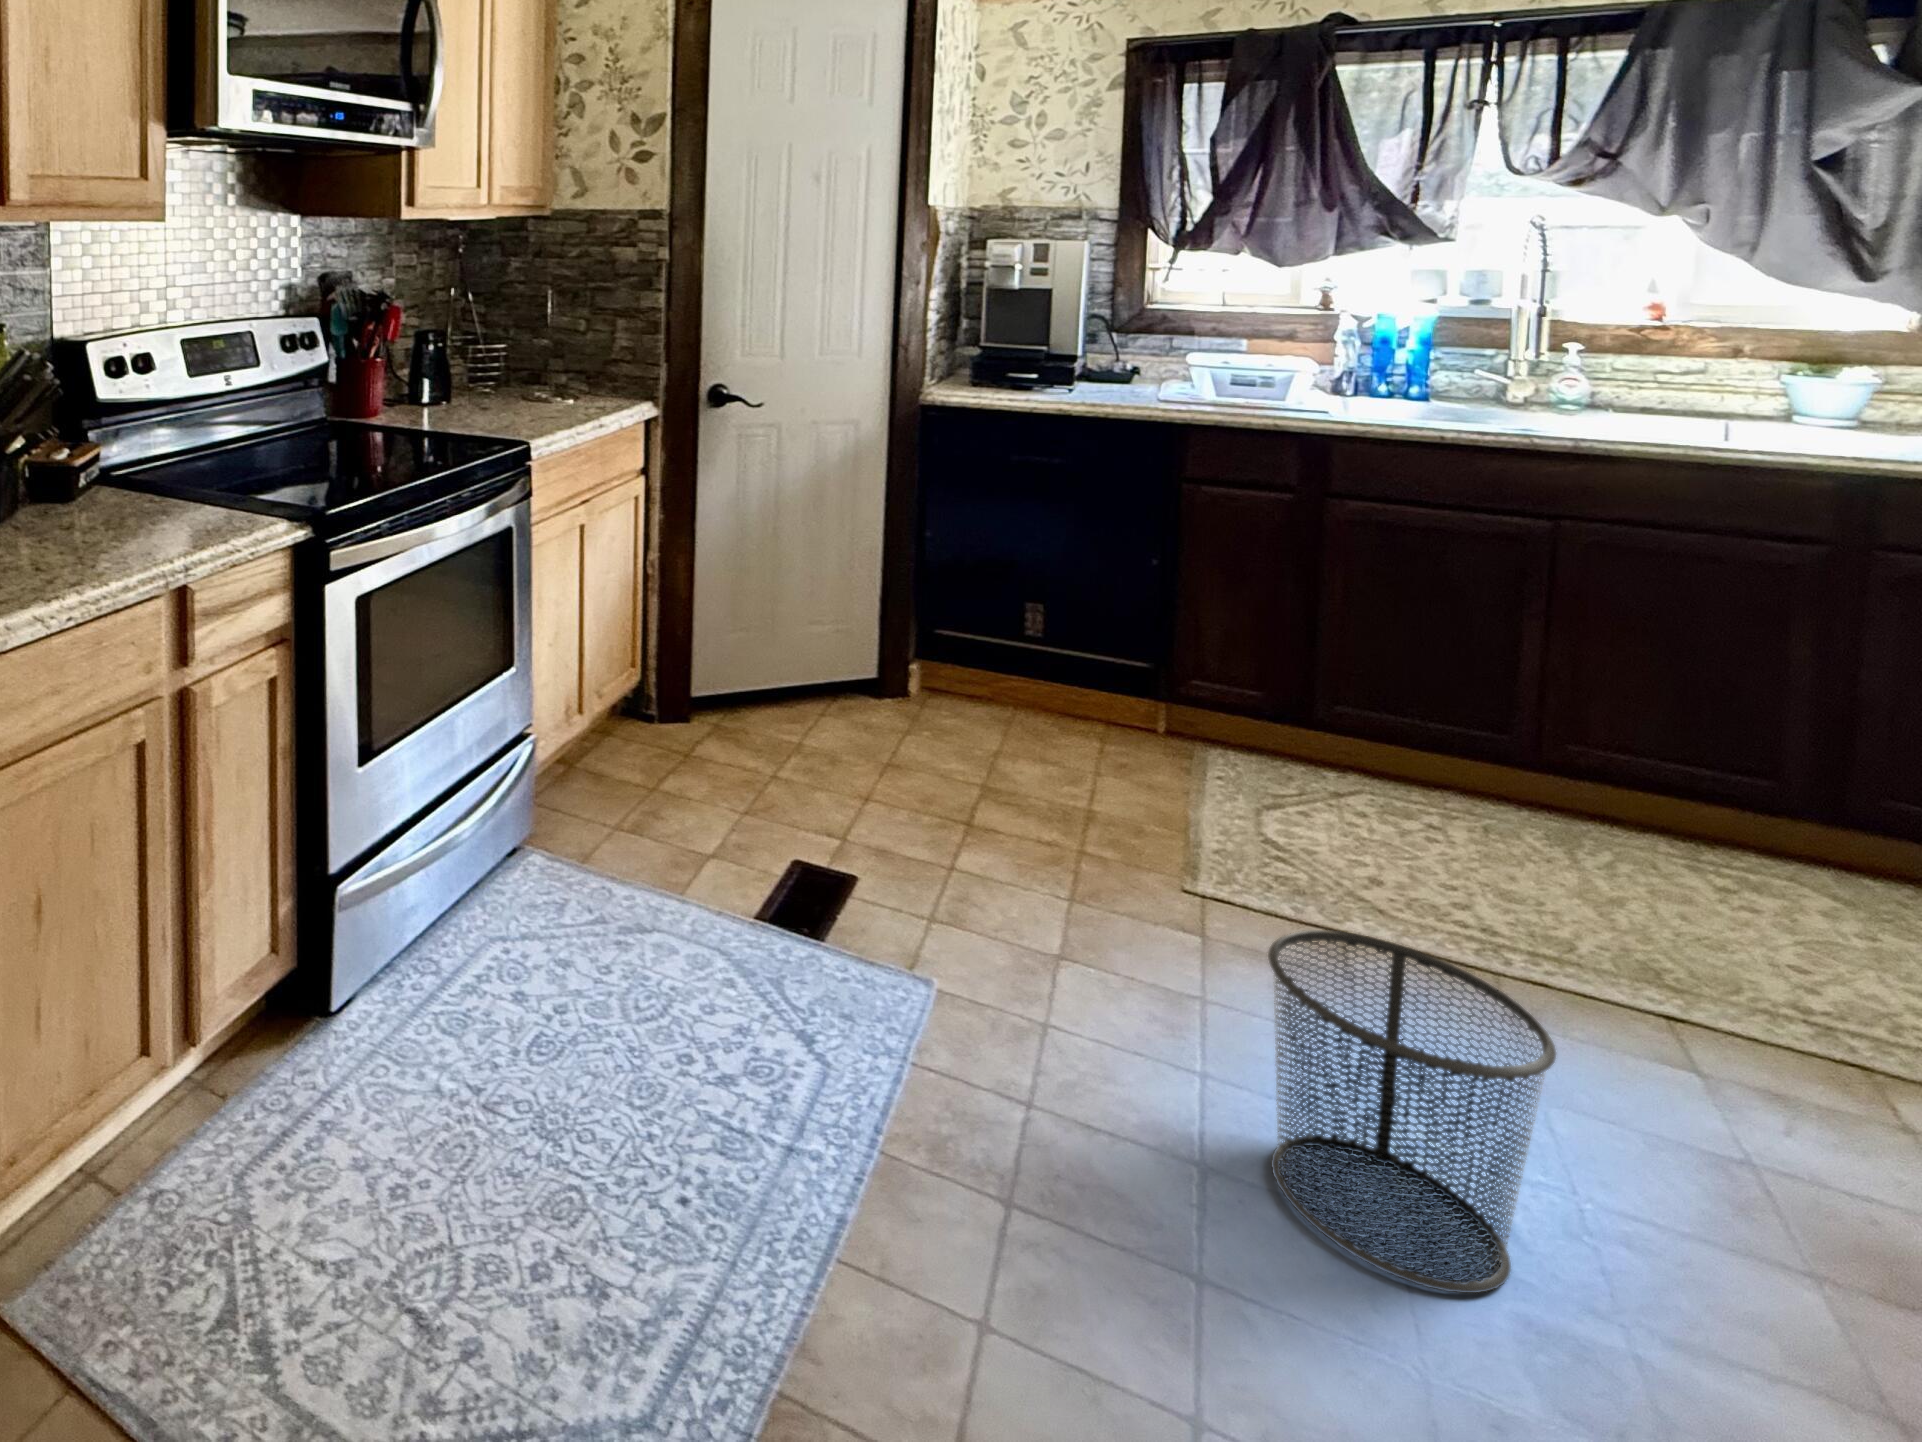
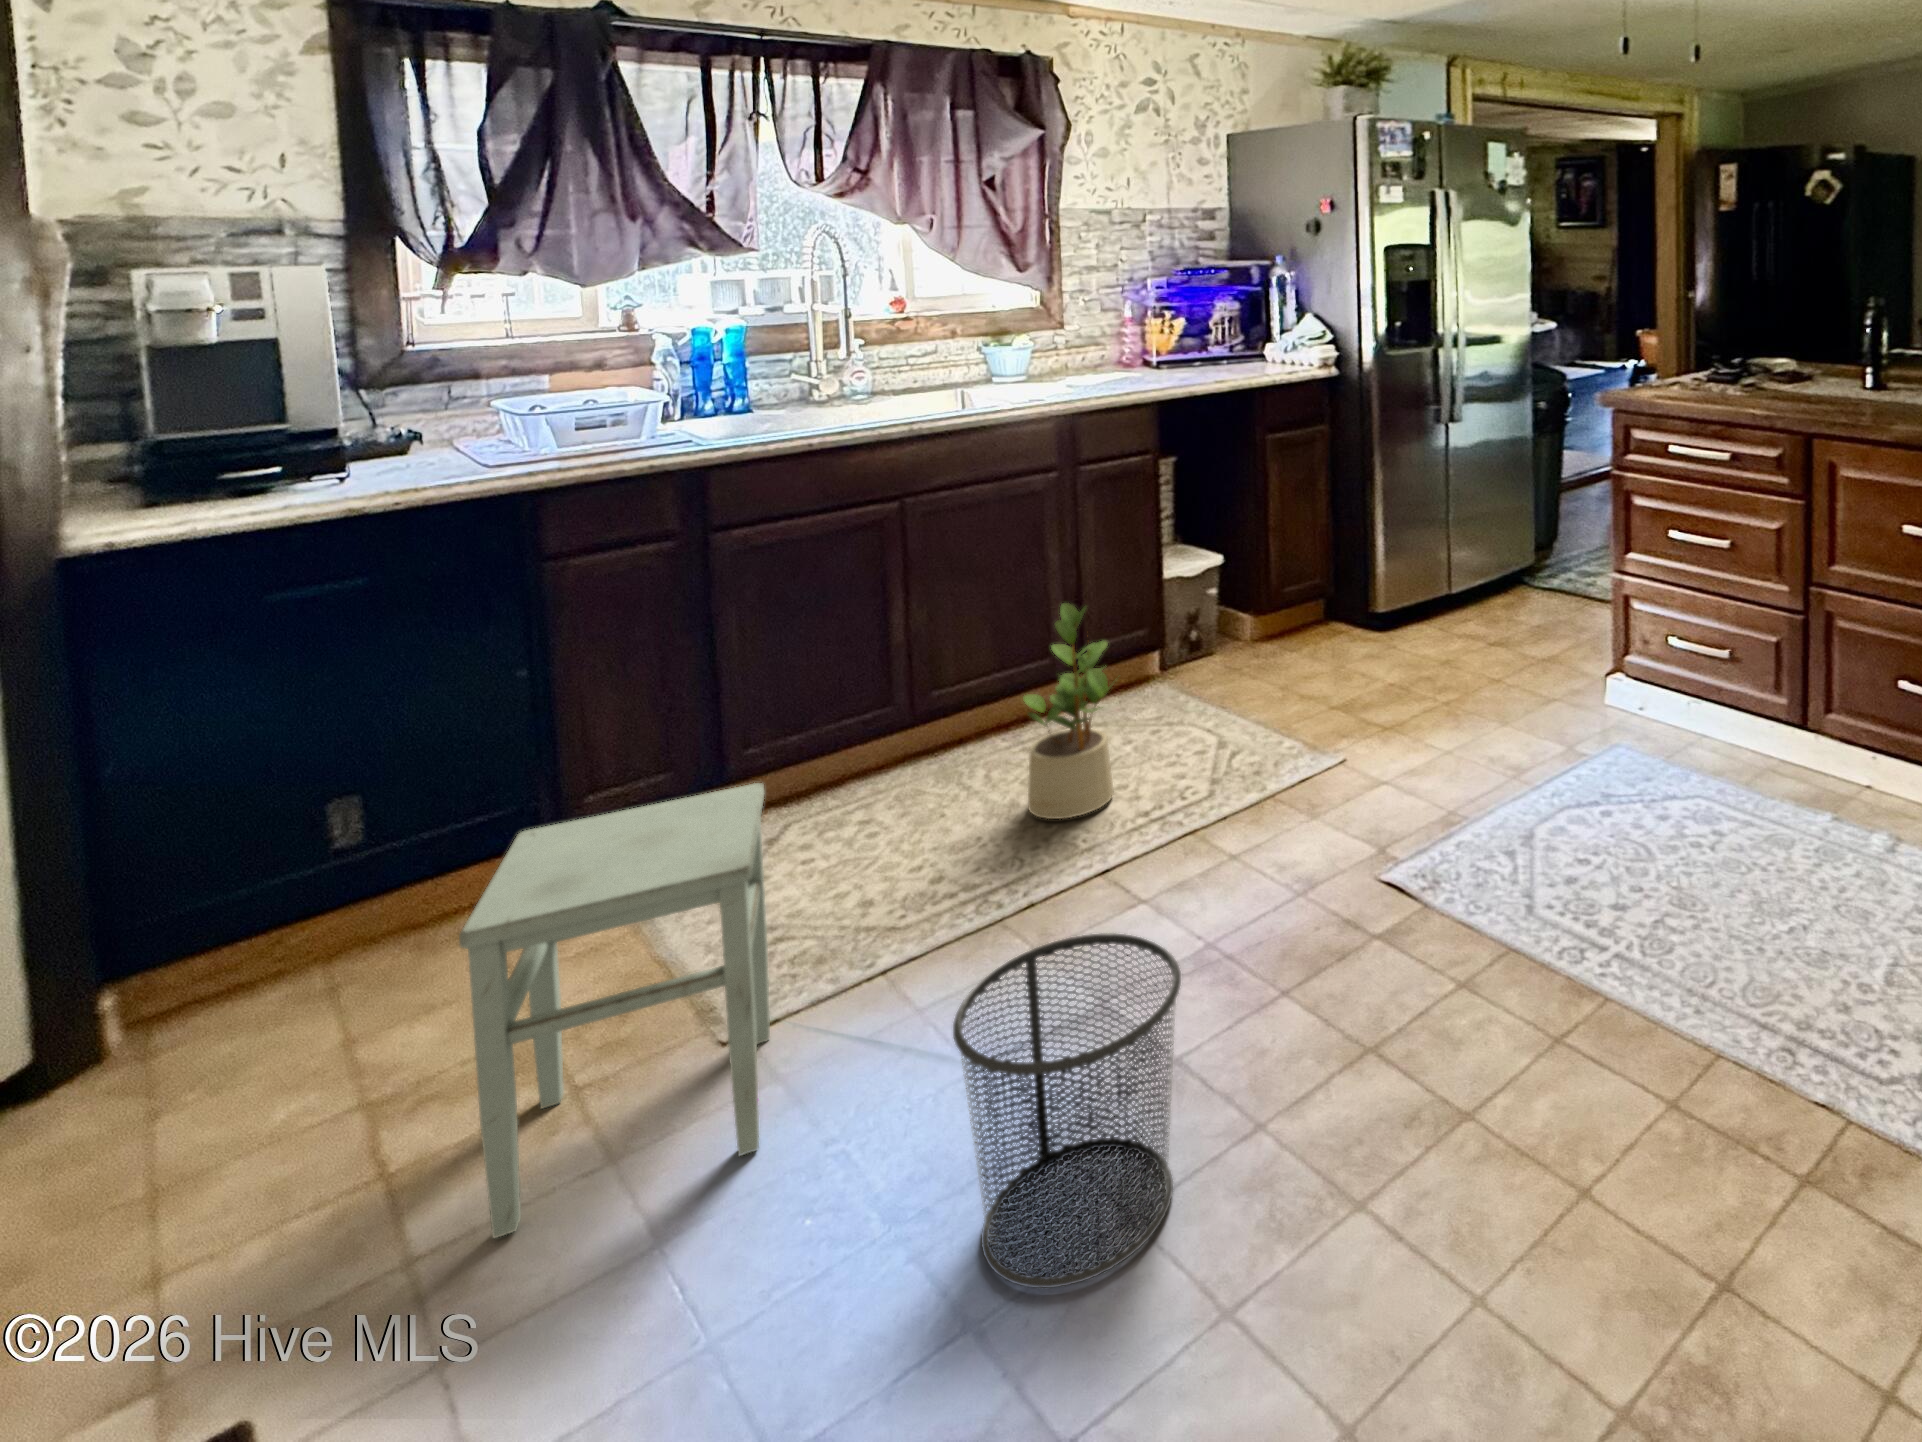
stool: none [999,647,1252,963] -> present [459,783,770,1238]
potted plant: none [1627,695,1821,975] -> present [1023,603,1116,819]

